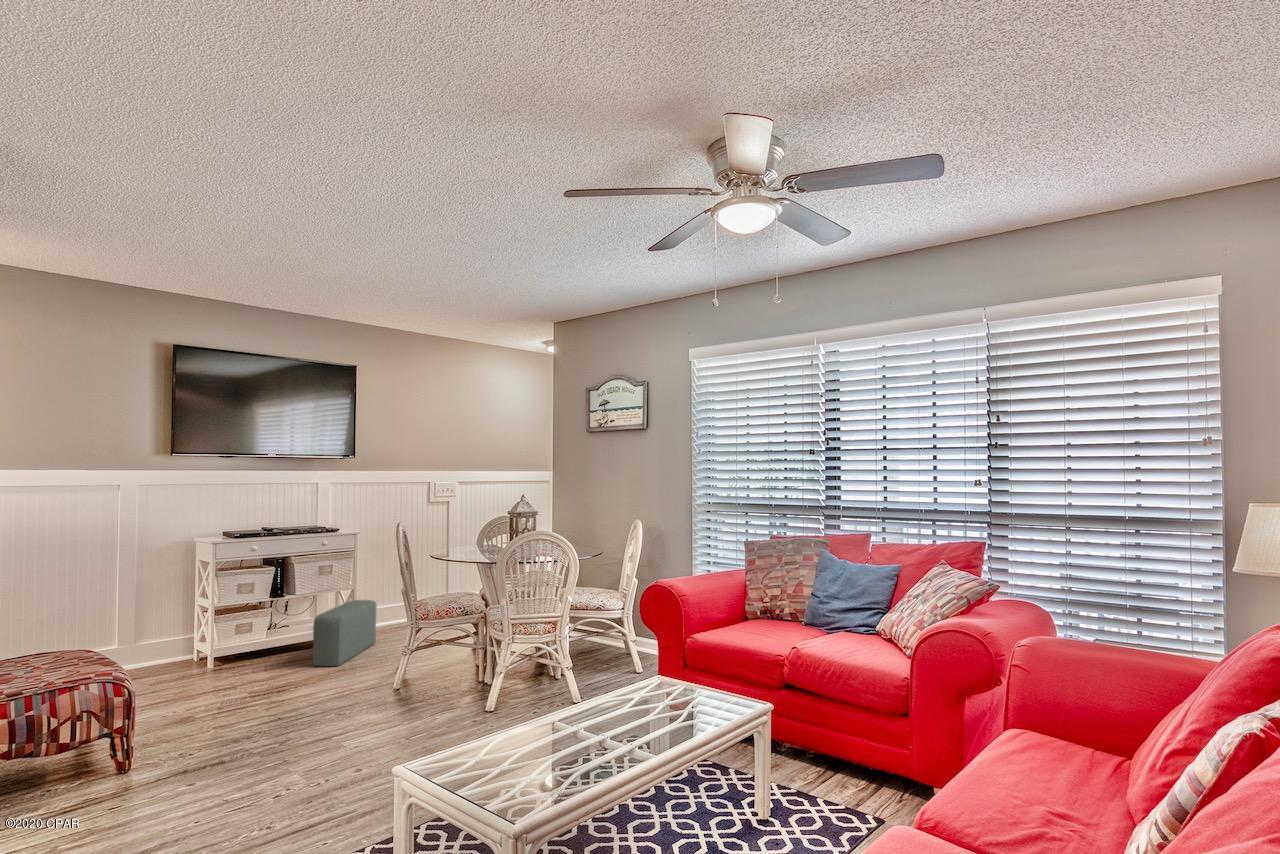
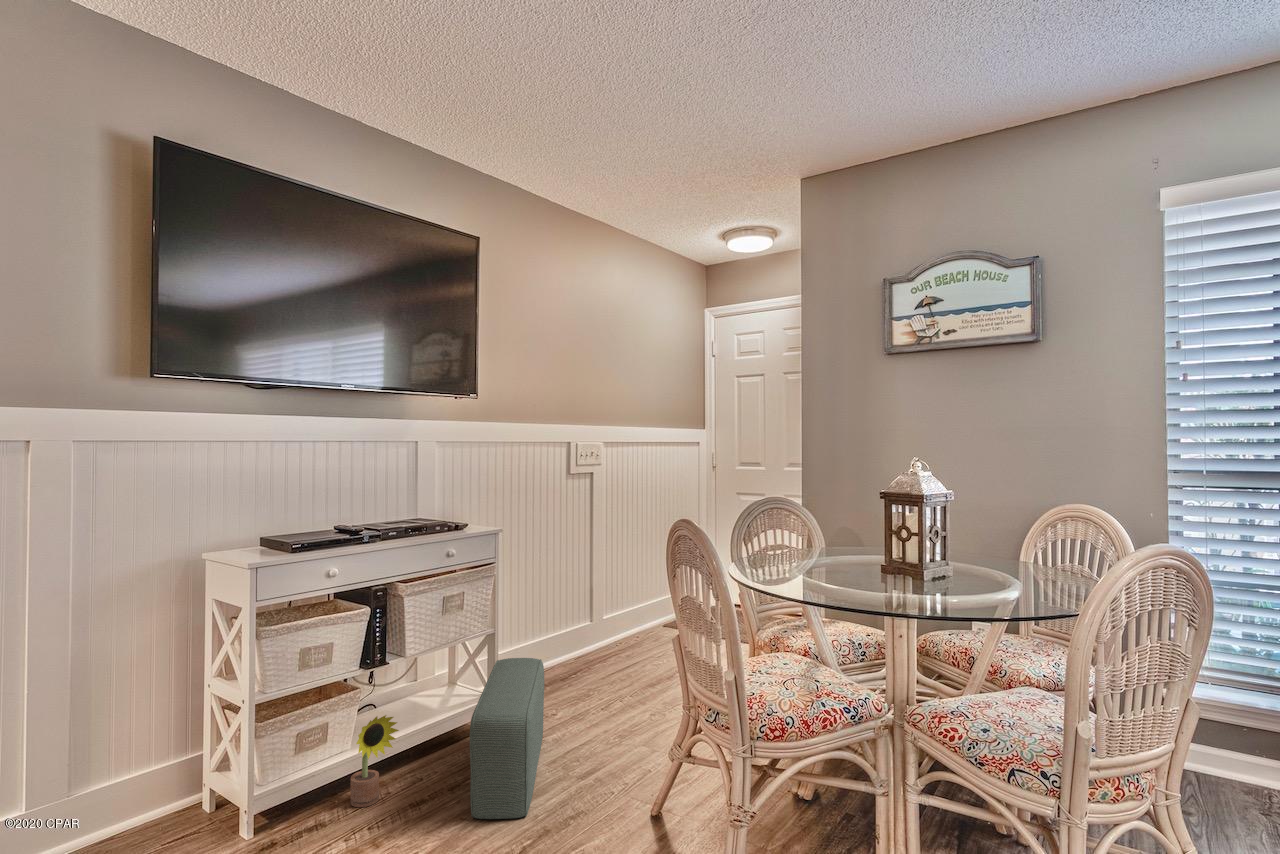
decorative plant: none [261,617,285,662] -> present [350,715,399,807]

